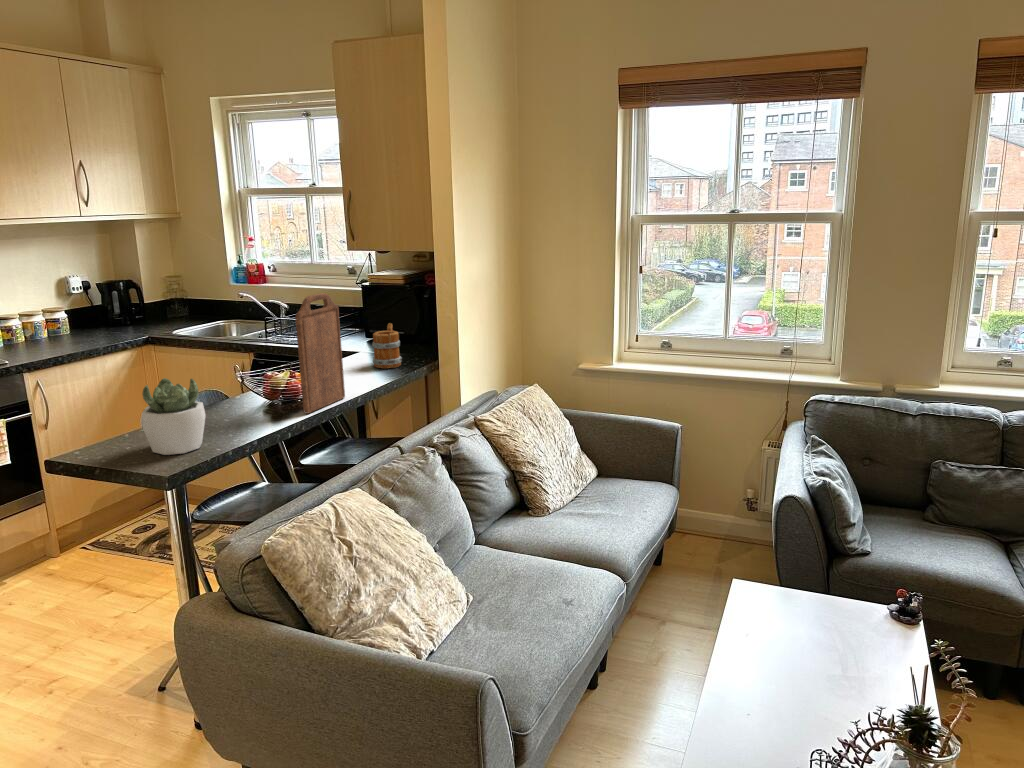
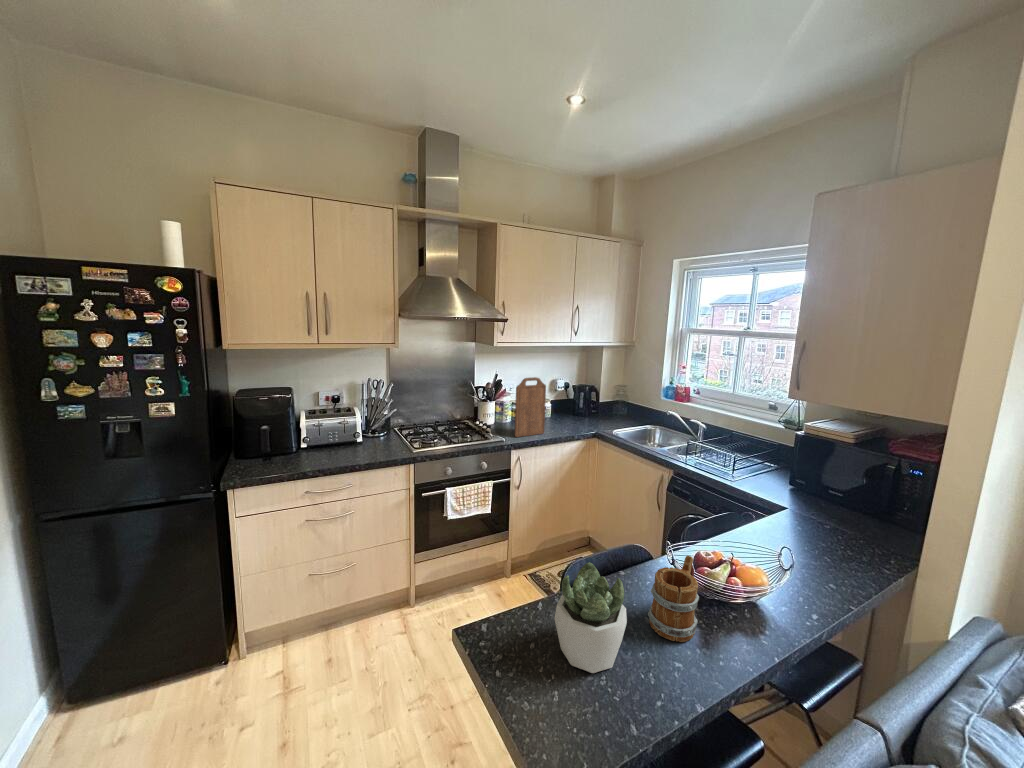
cutting board: present [295,293,345,413] -> present [515,377,546,437]
mug: present [372,323,401,368] -> present [648,555,699,642]

